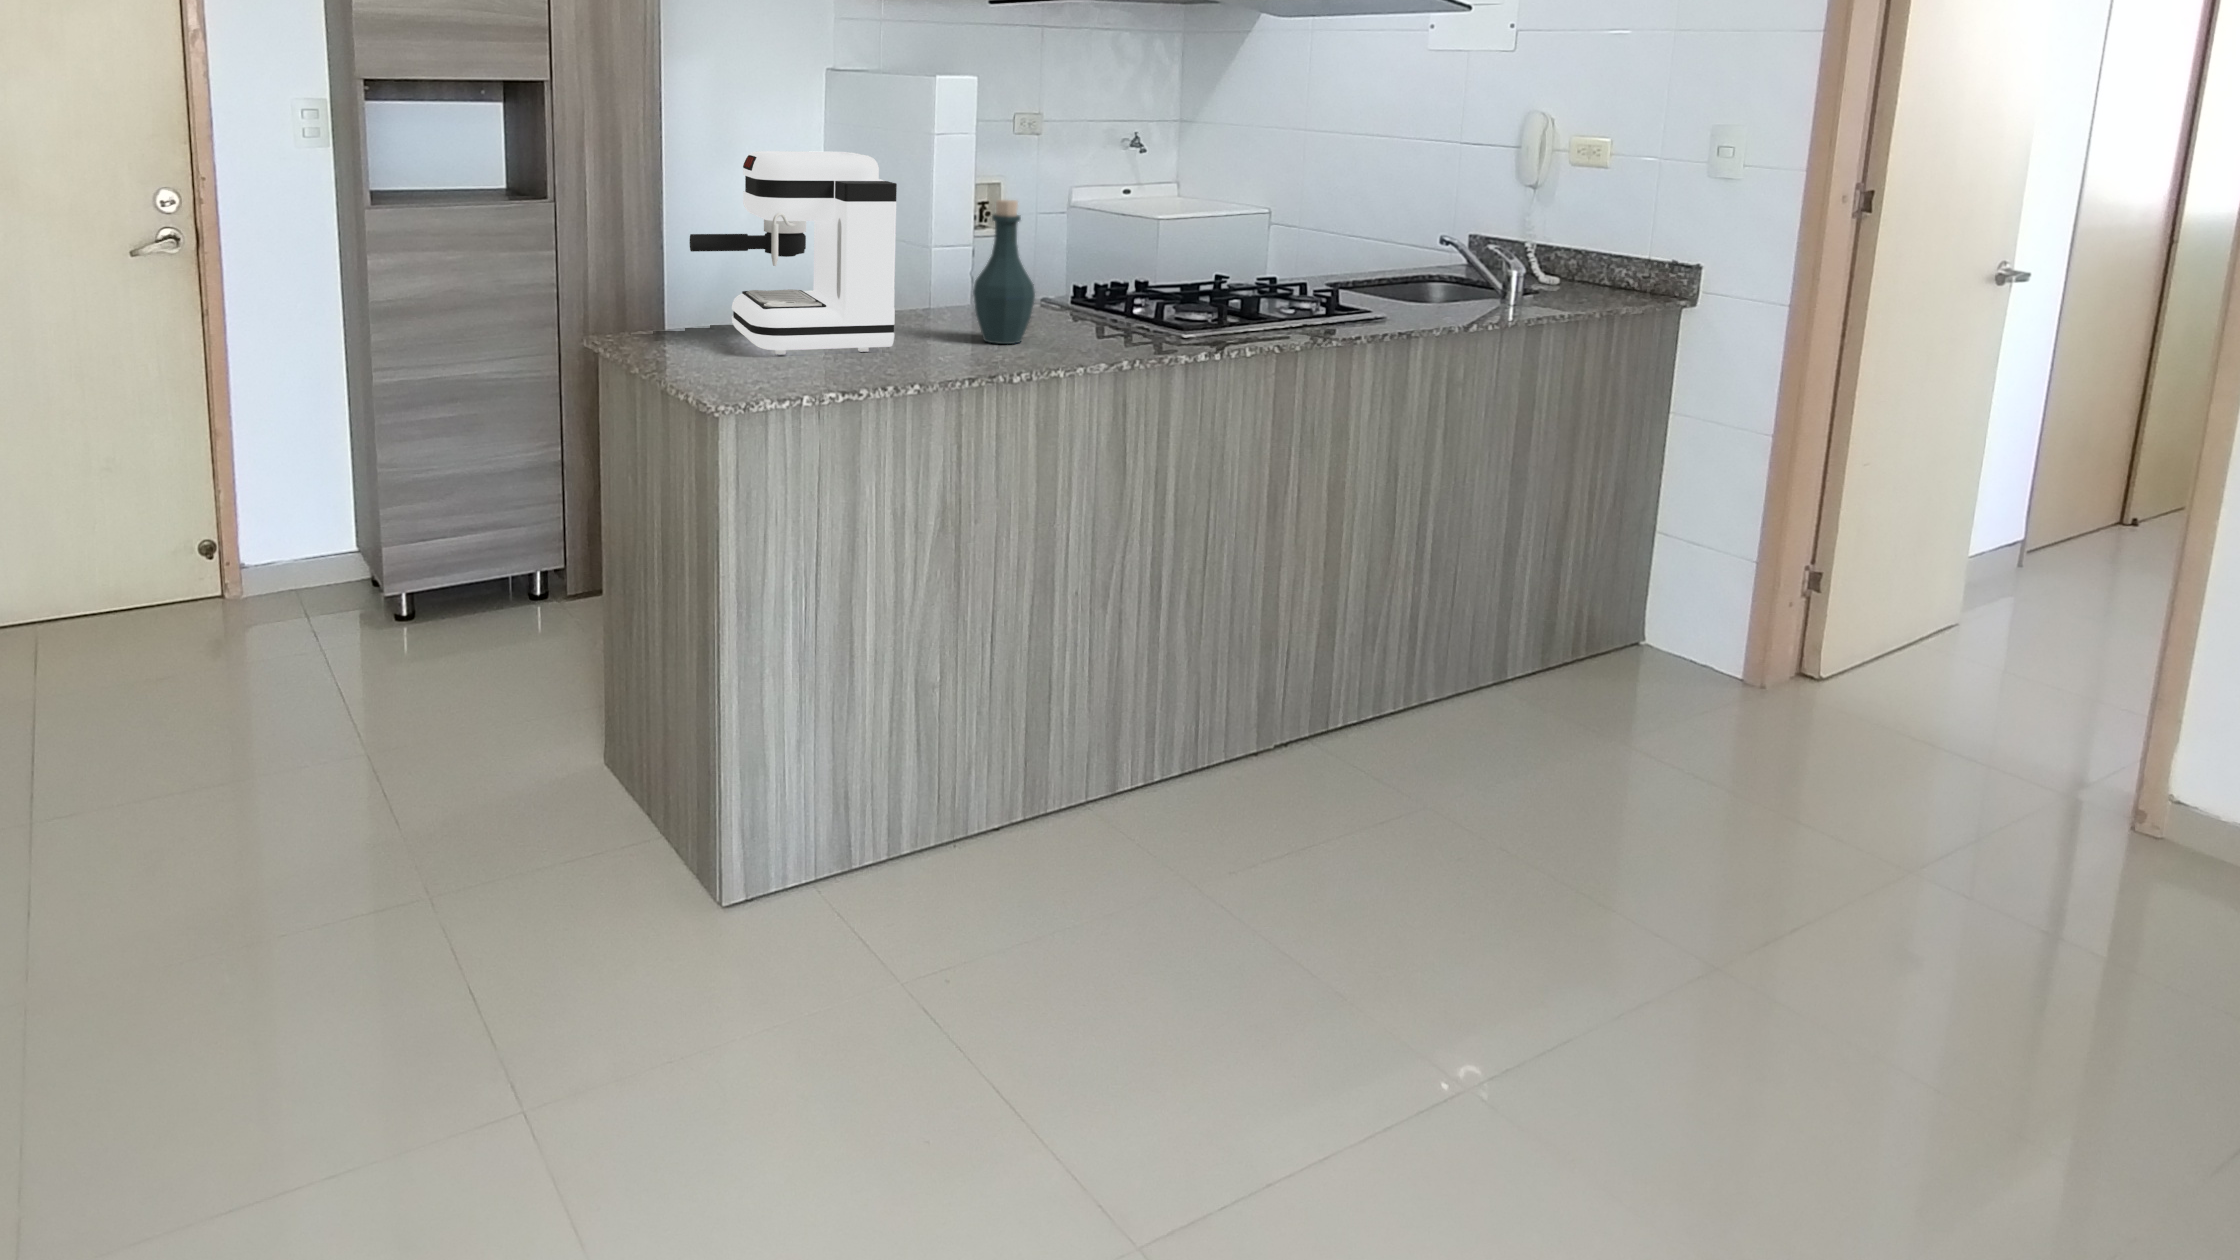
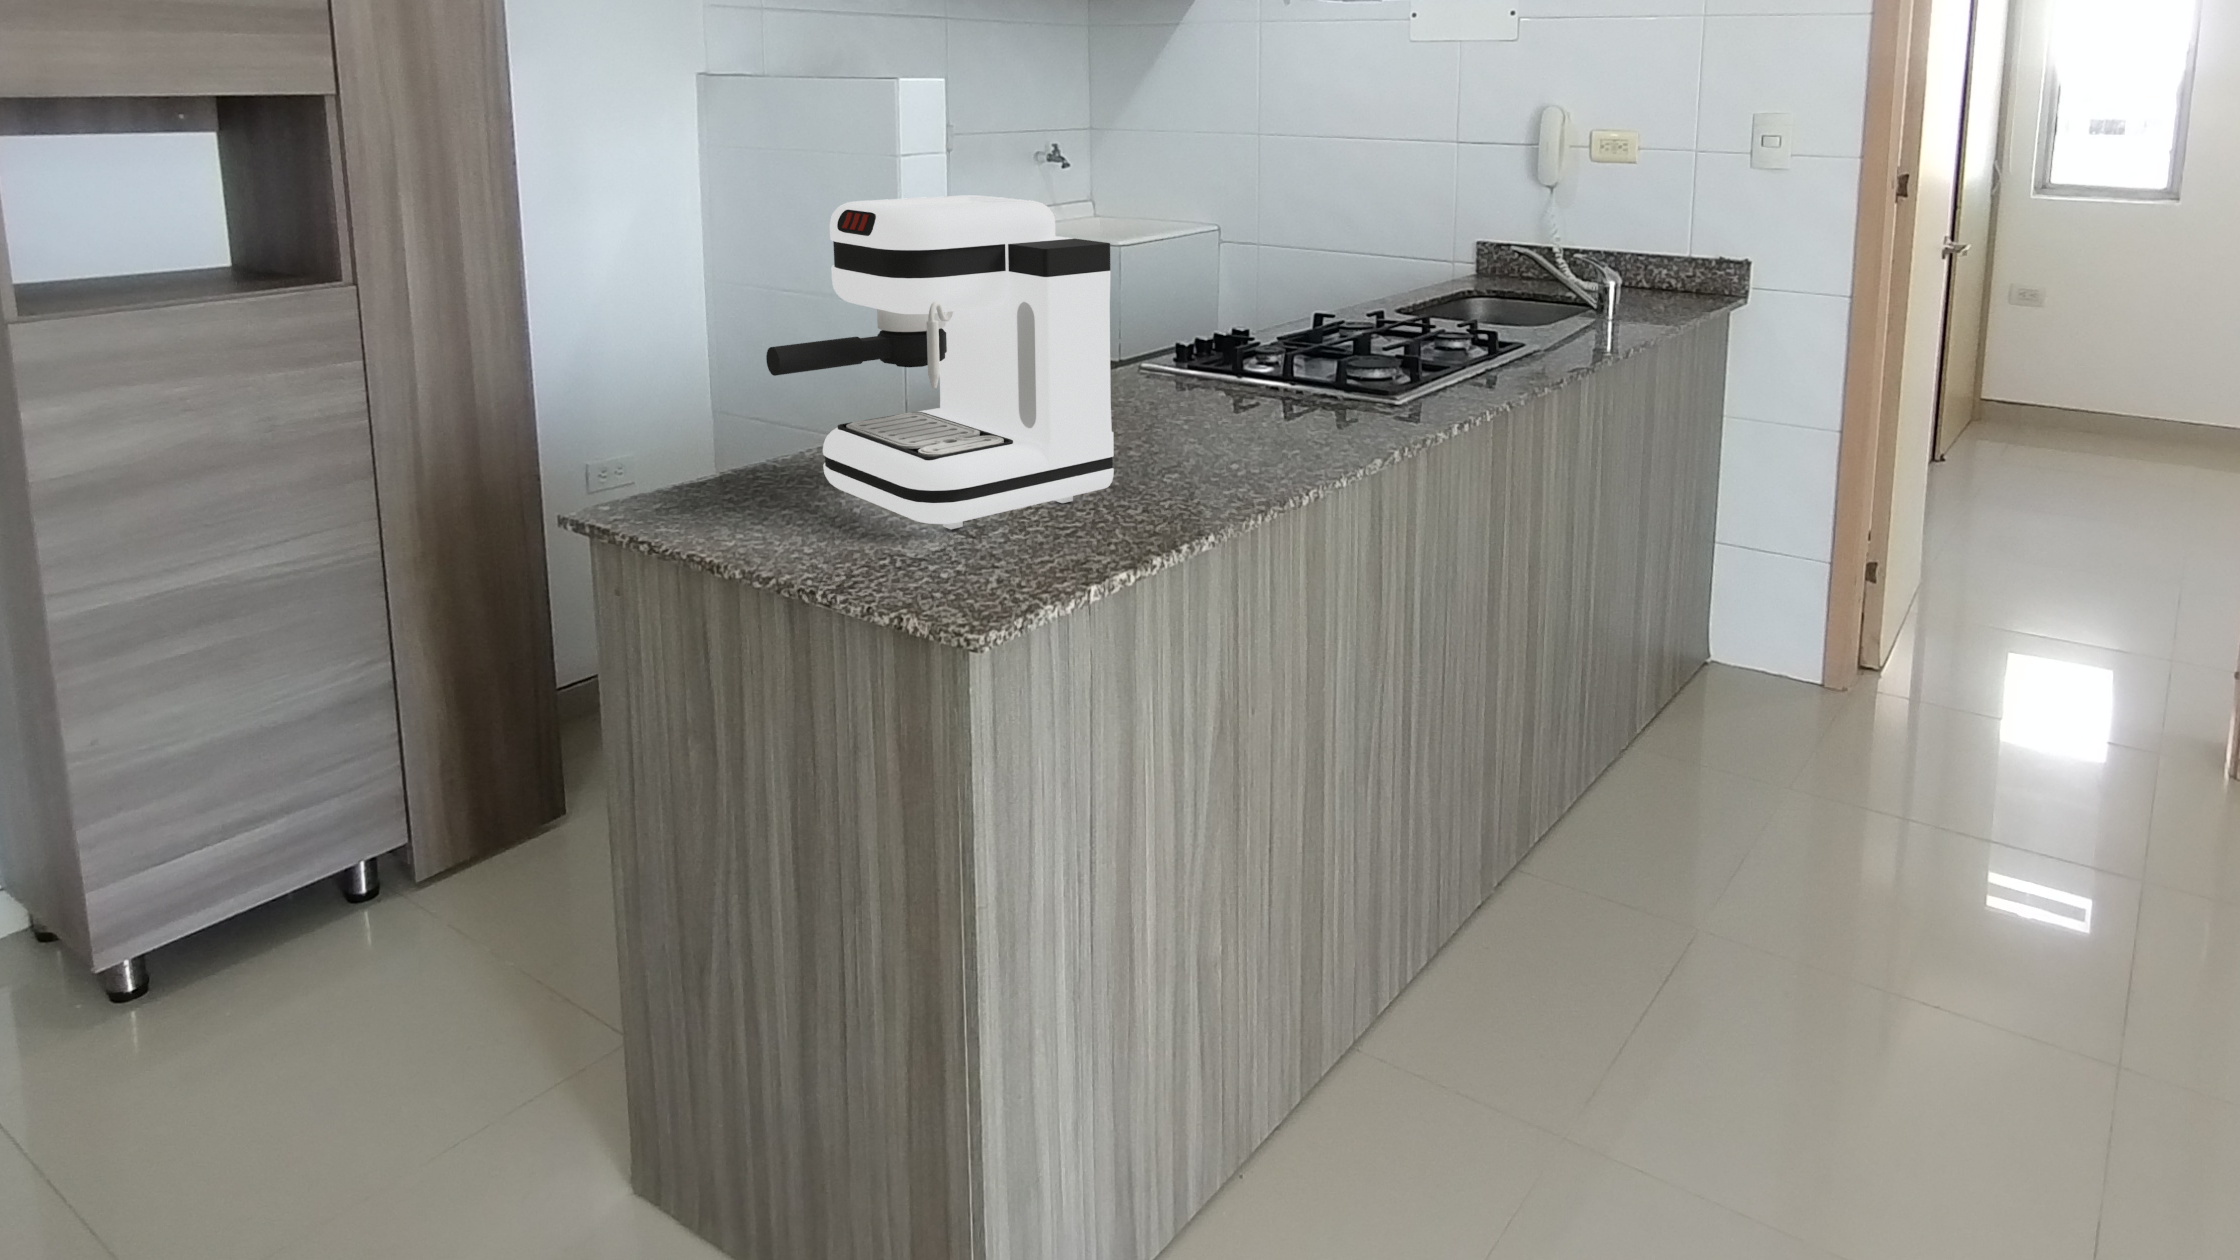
bottle: present [973,200,1035,344] -> none [1173,252,1264,459]

